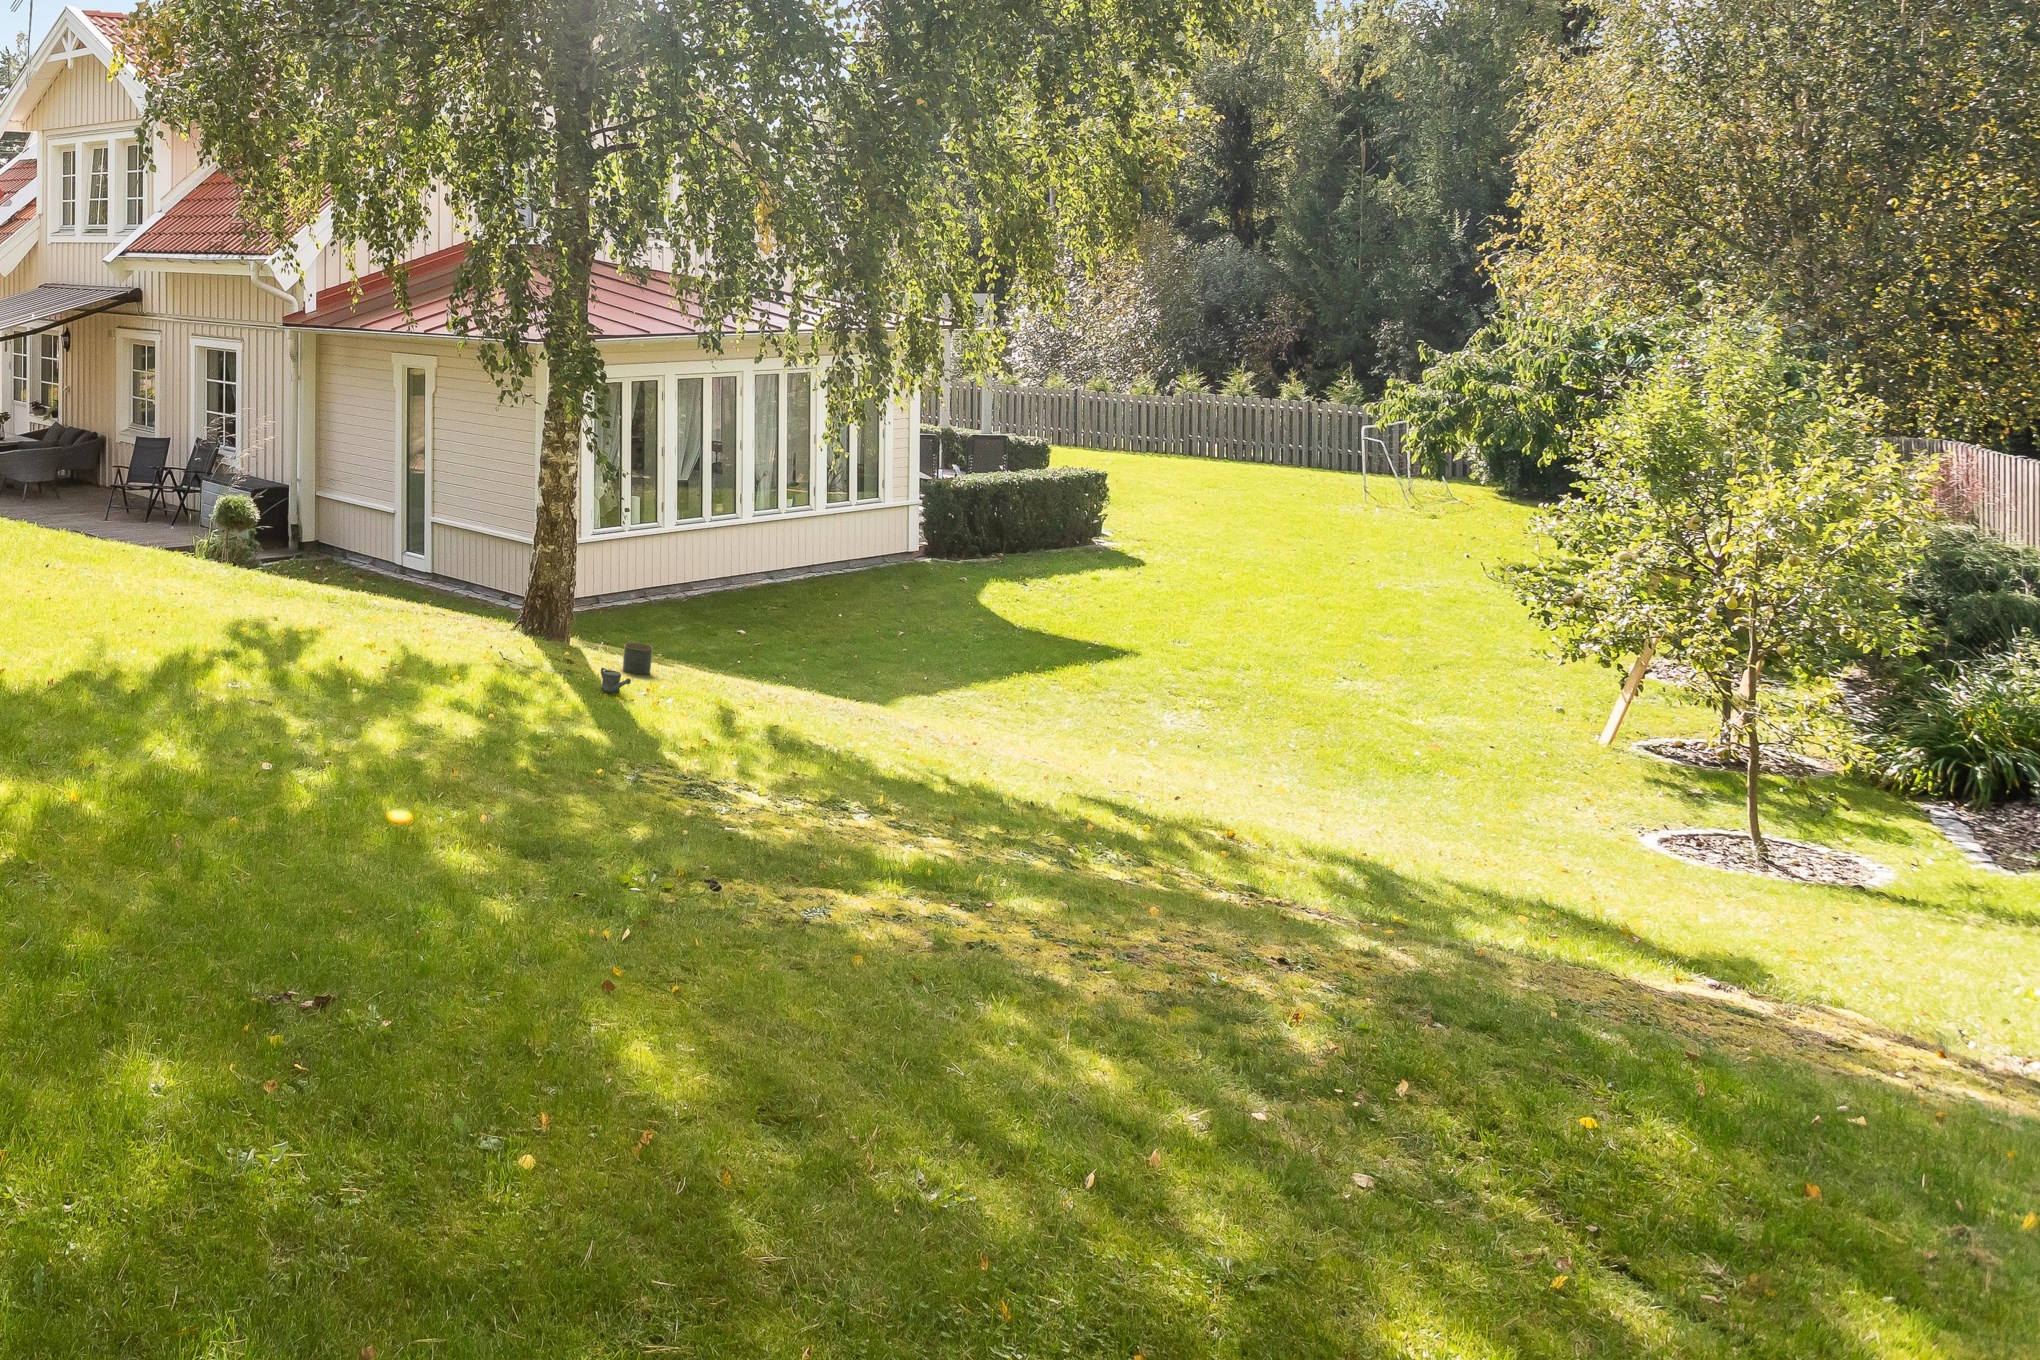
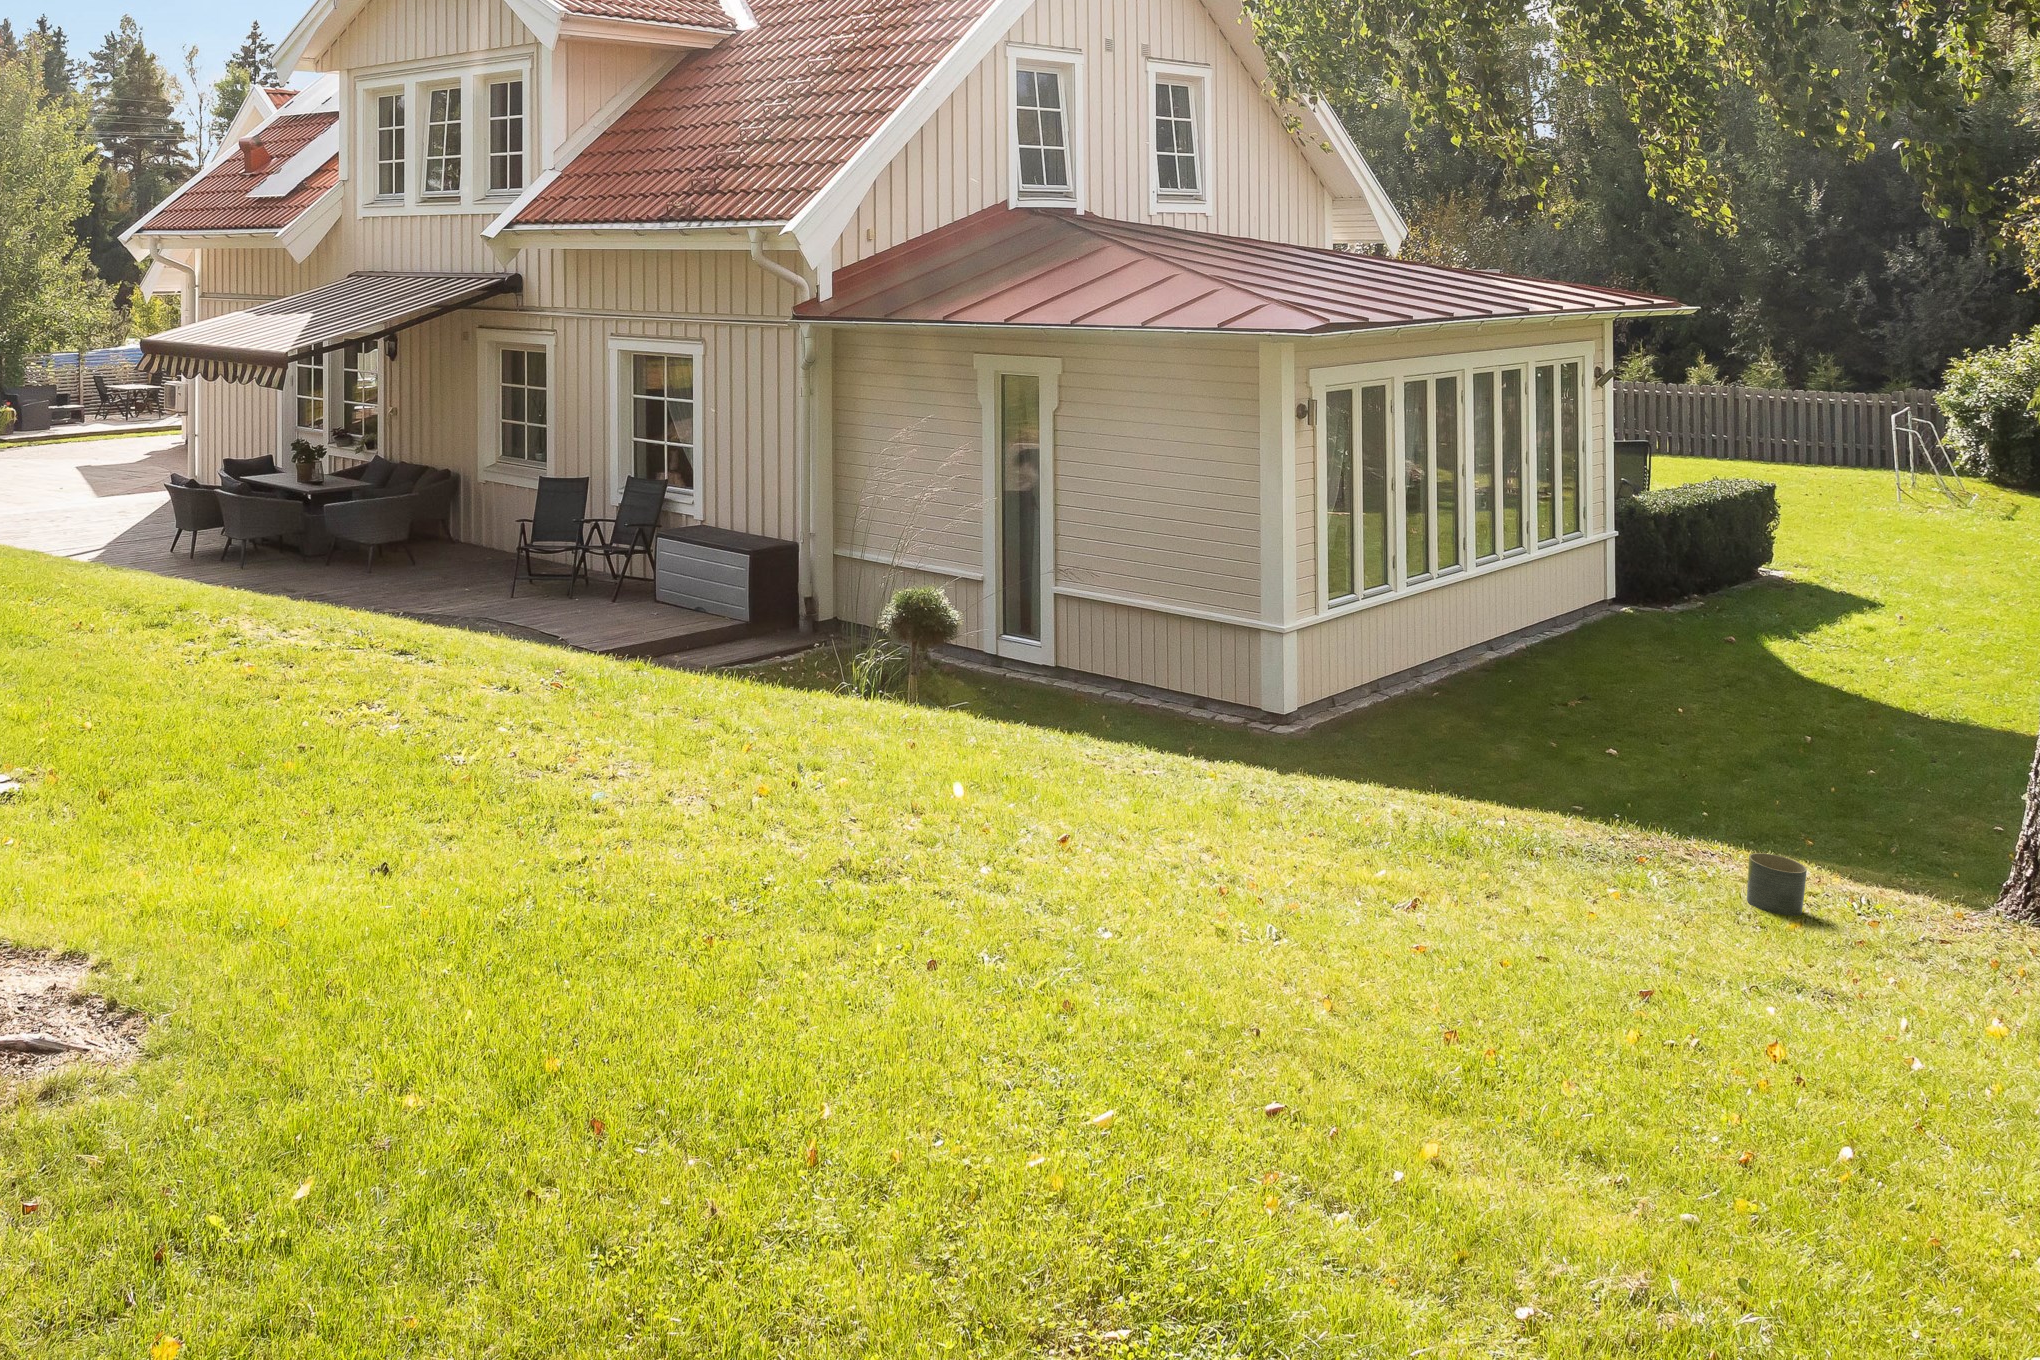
watering can: present [601,668,631,693] -> none [1841,936,1948,990]

